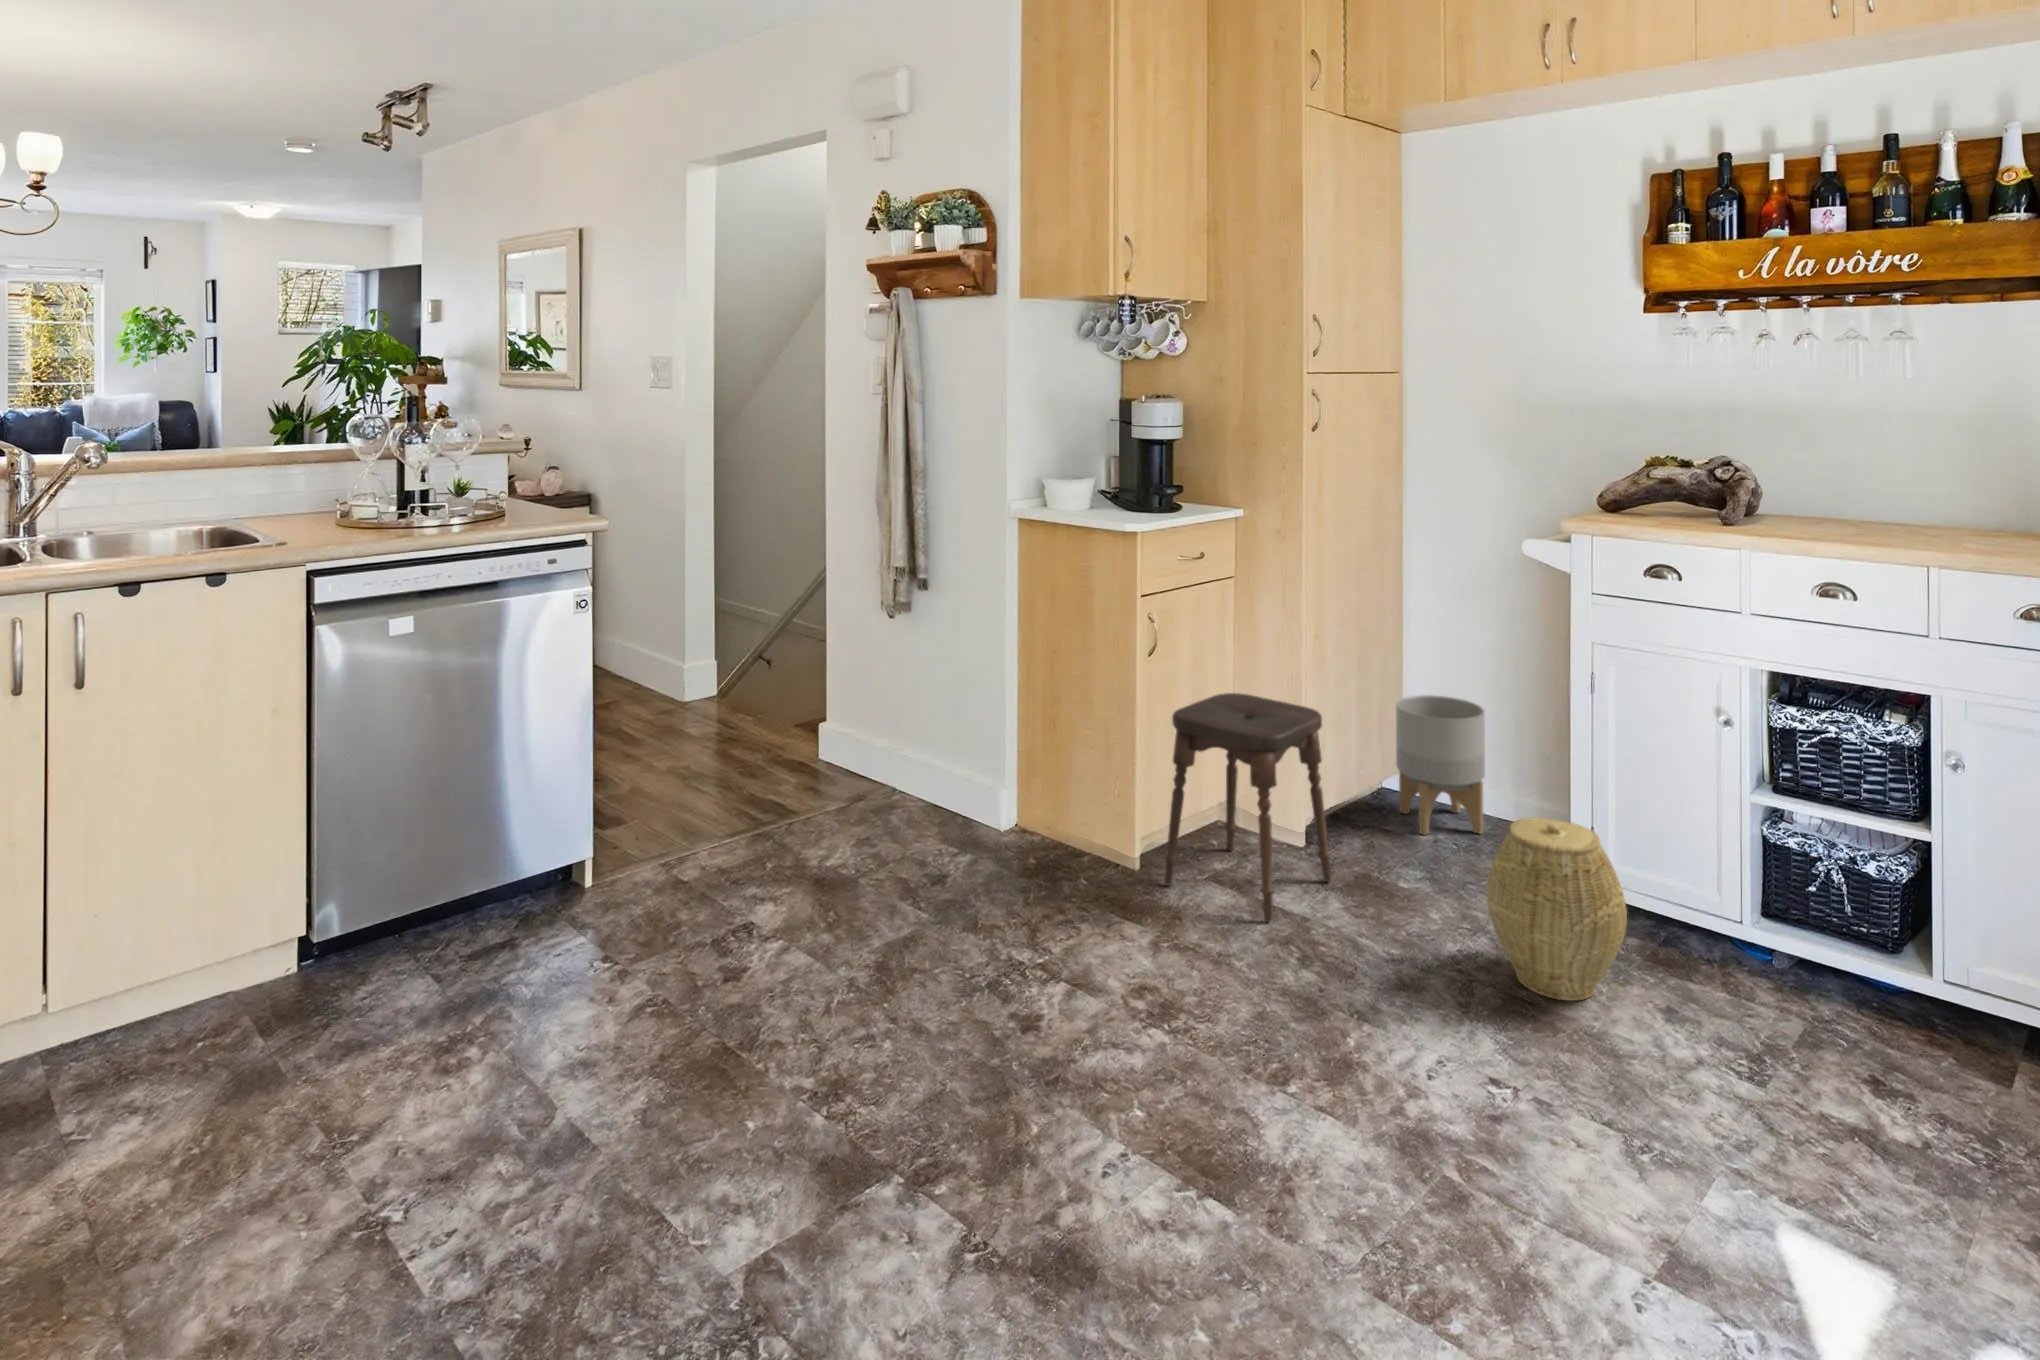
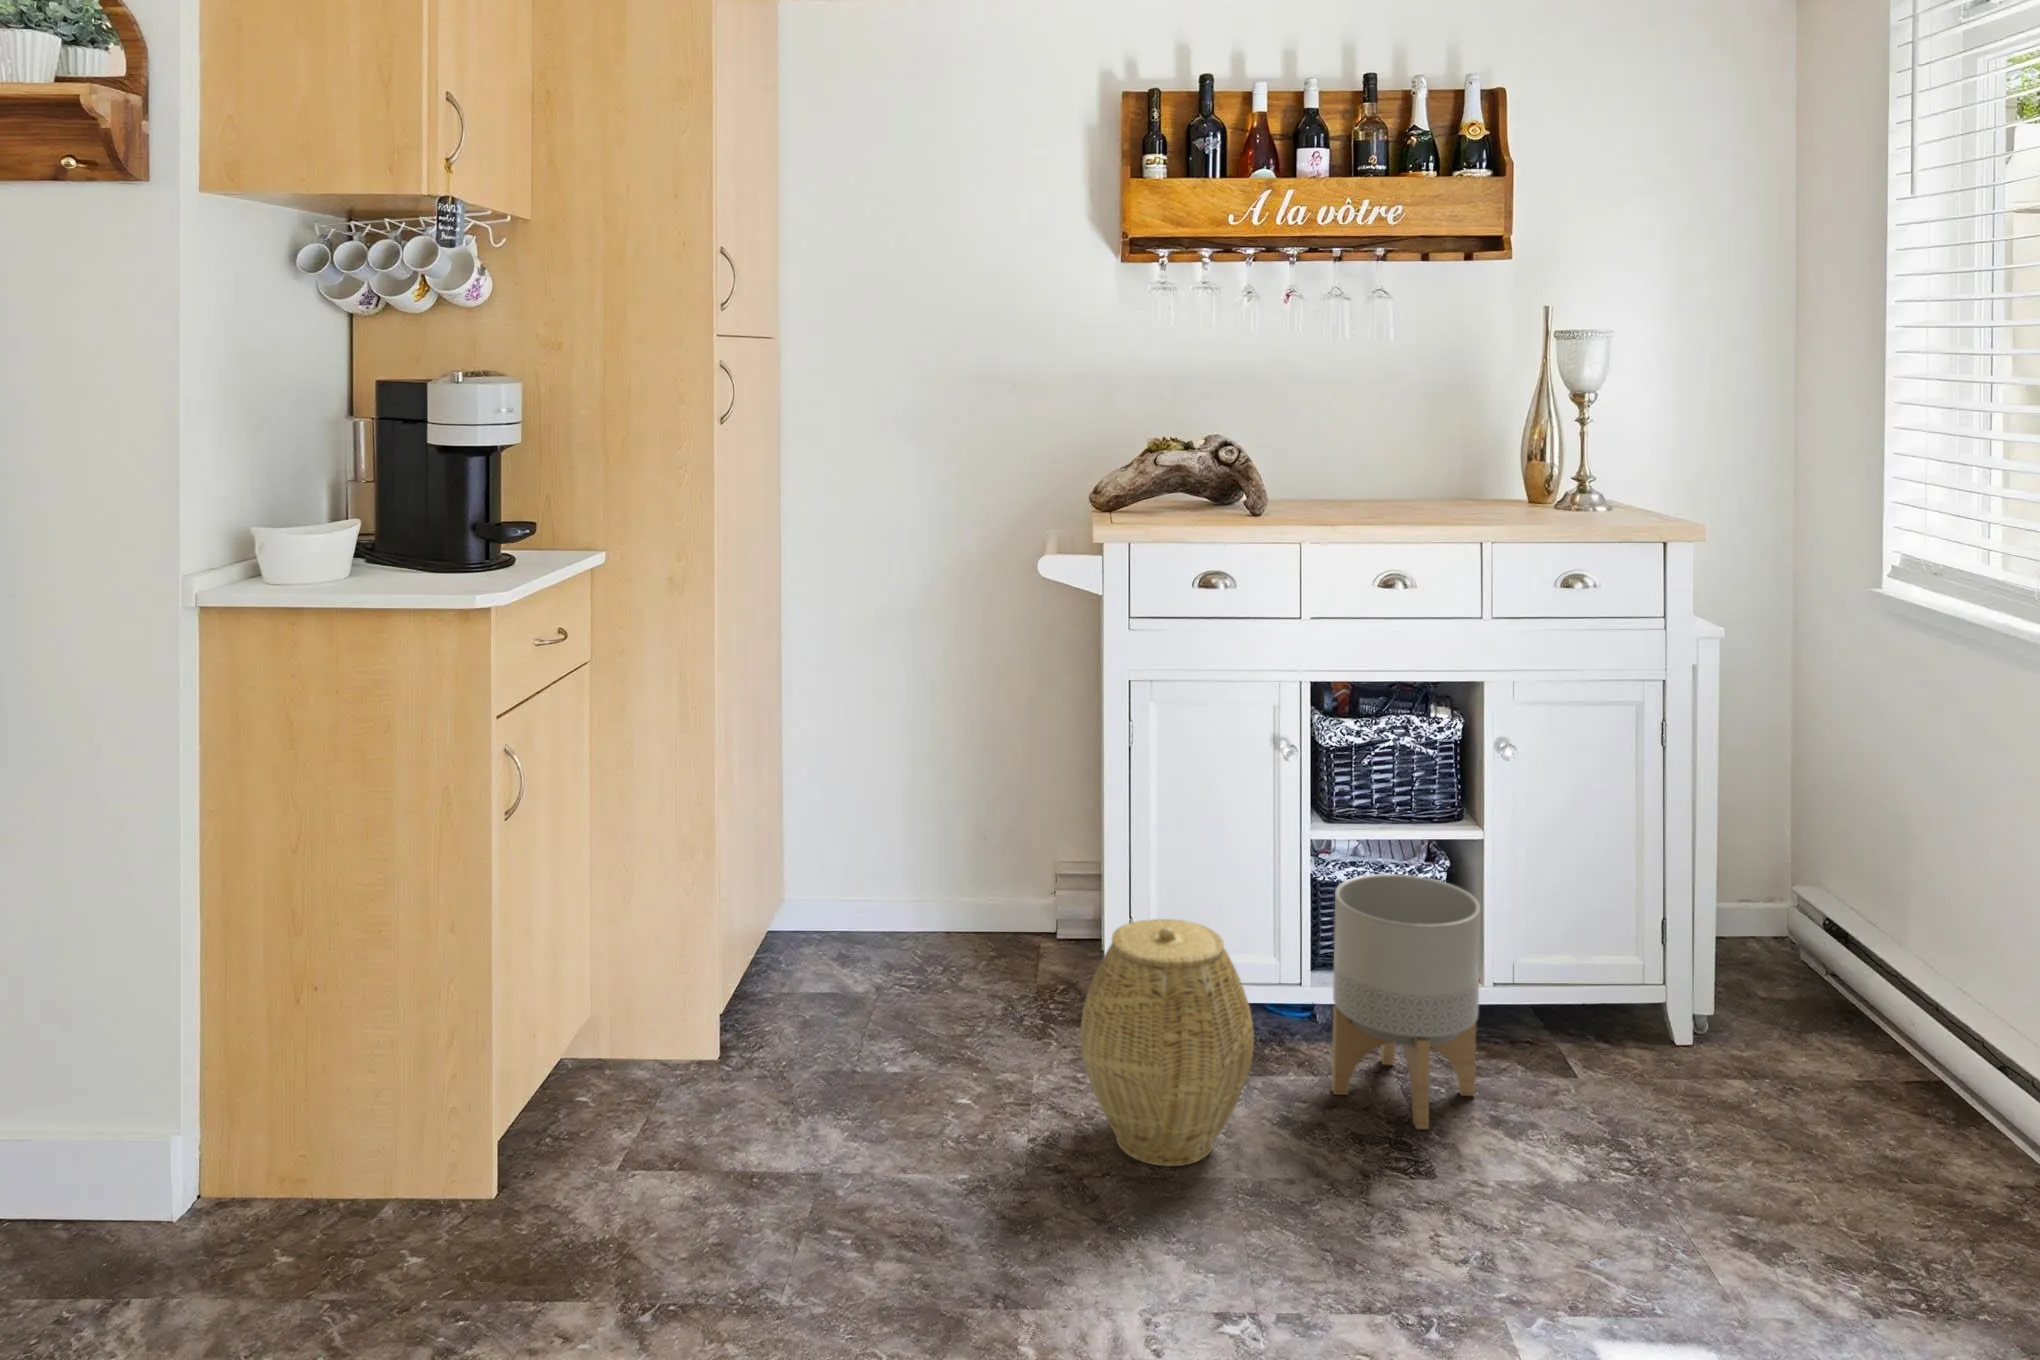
stool: present [1164,693,1331,922] -> none [563,837,805,1204]
planter: present [1396,695,1485,835] -> present [1332,874,1480,1129]

